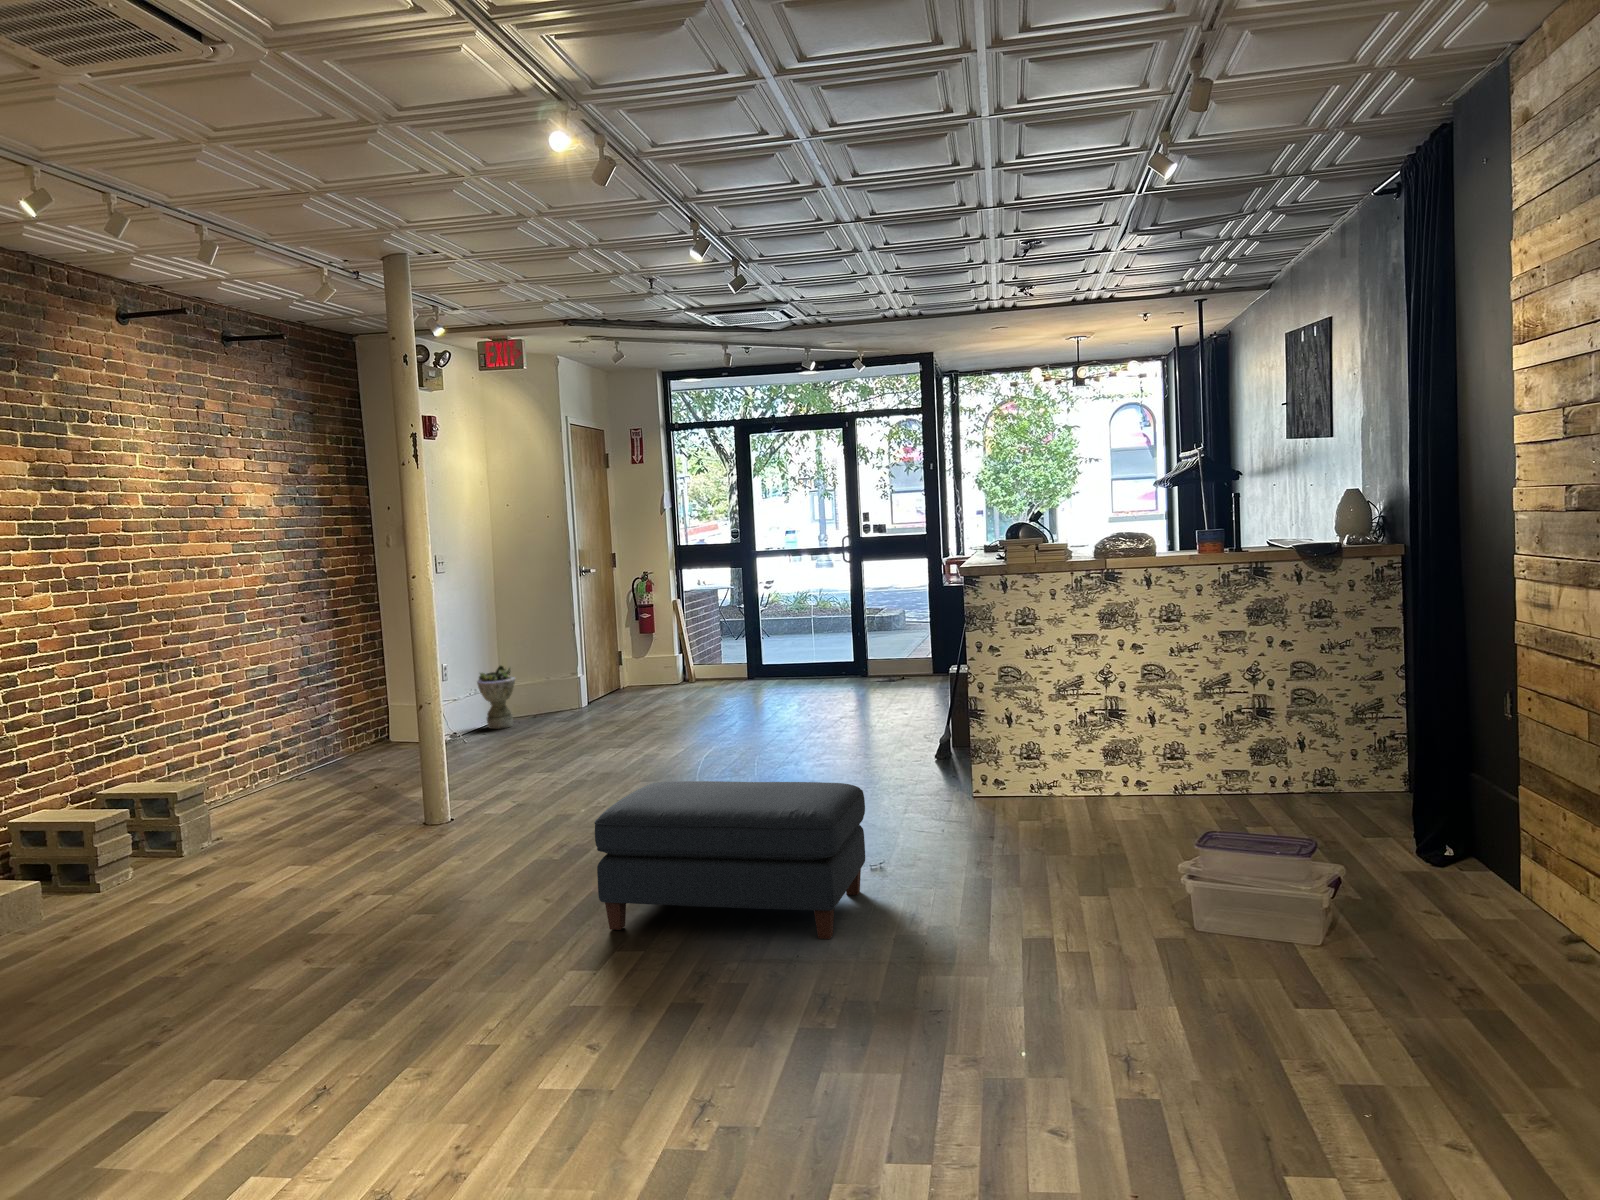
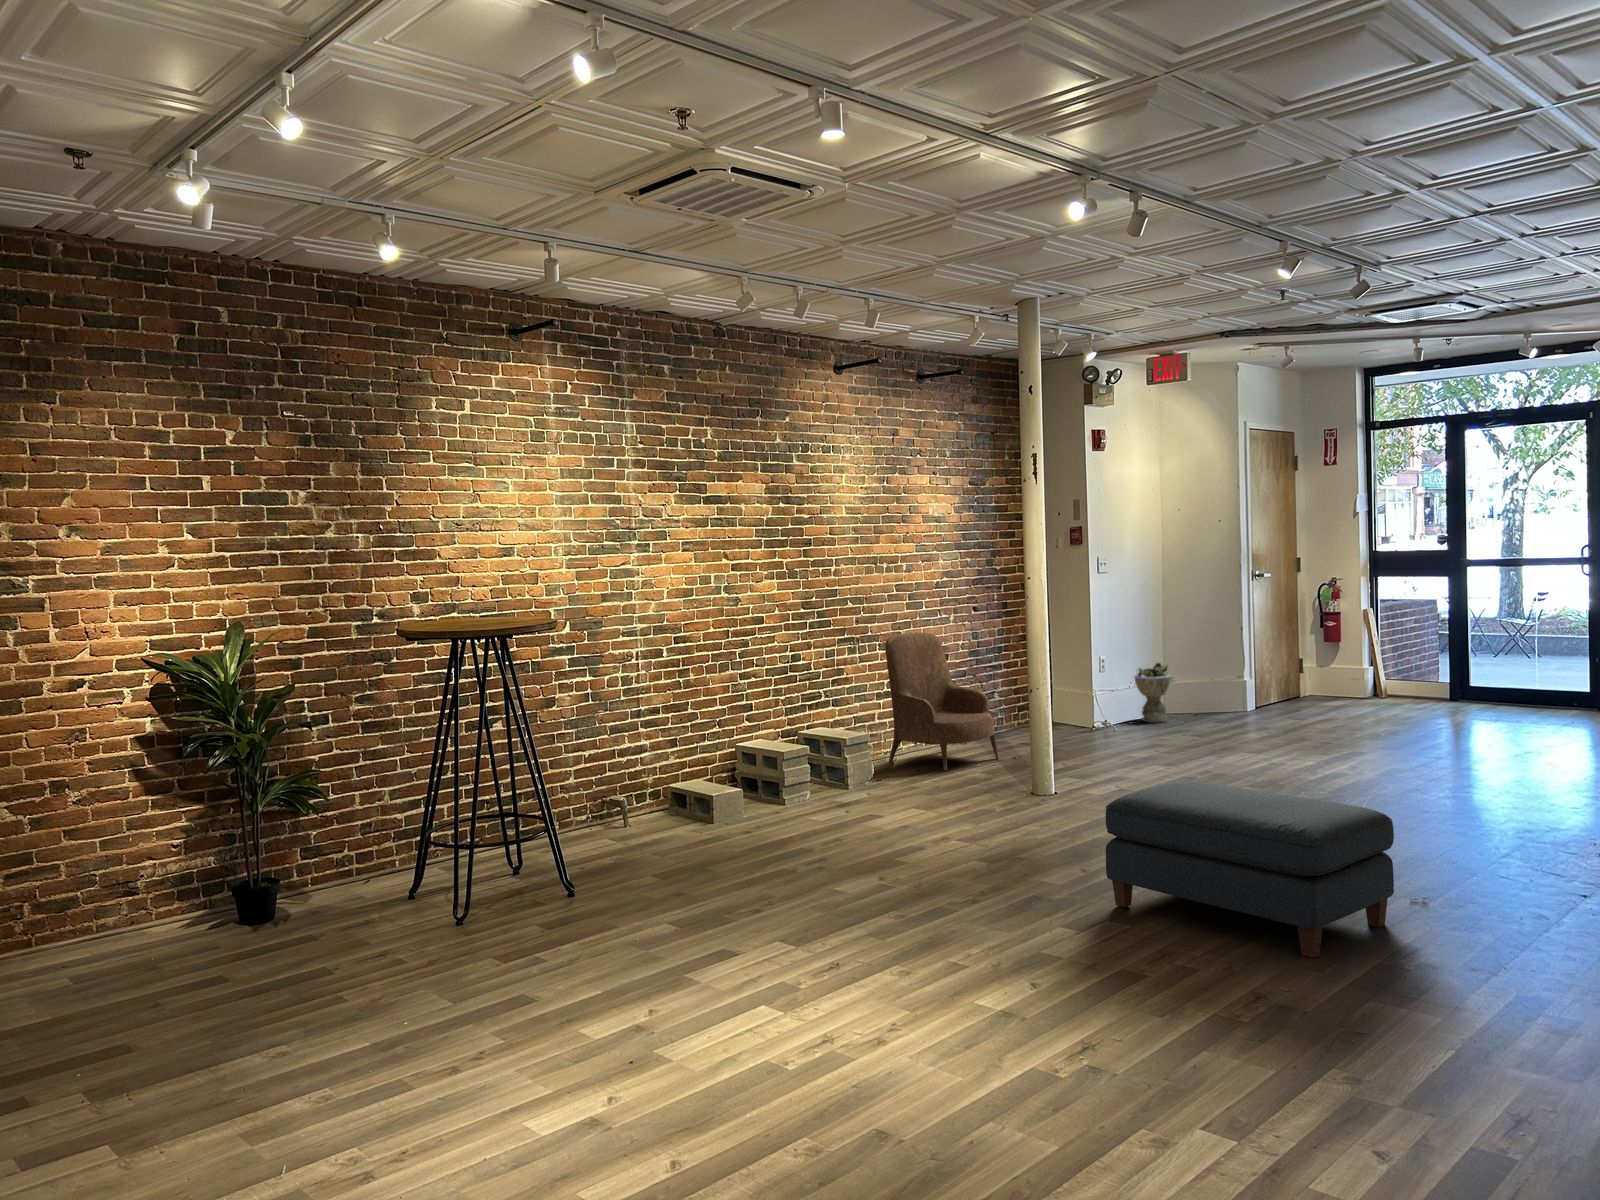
armchair: none [204,650,357,814] -> present [885,632,999,771]

